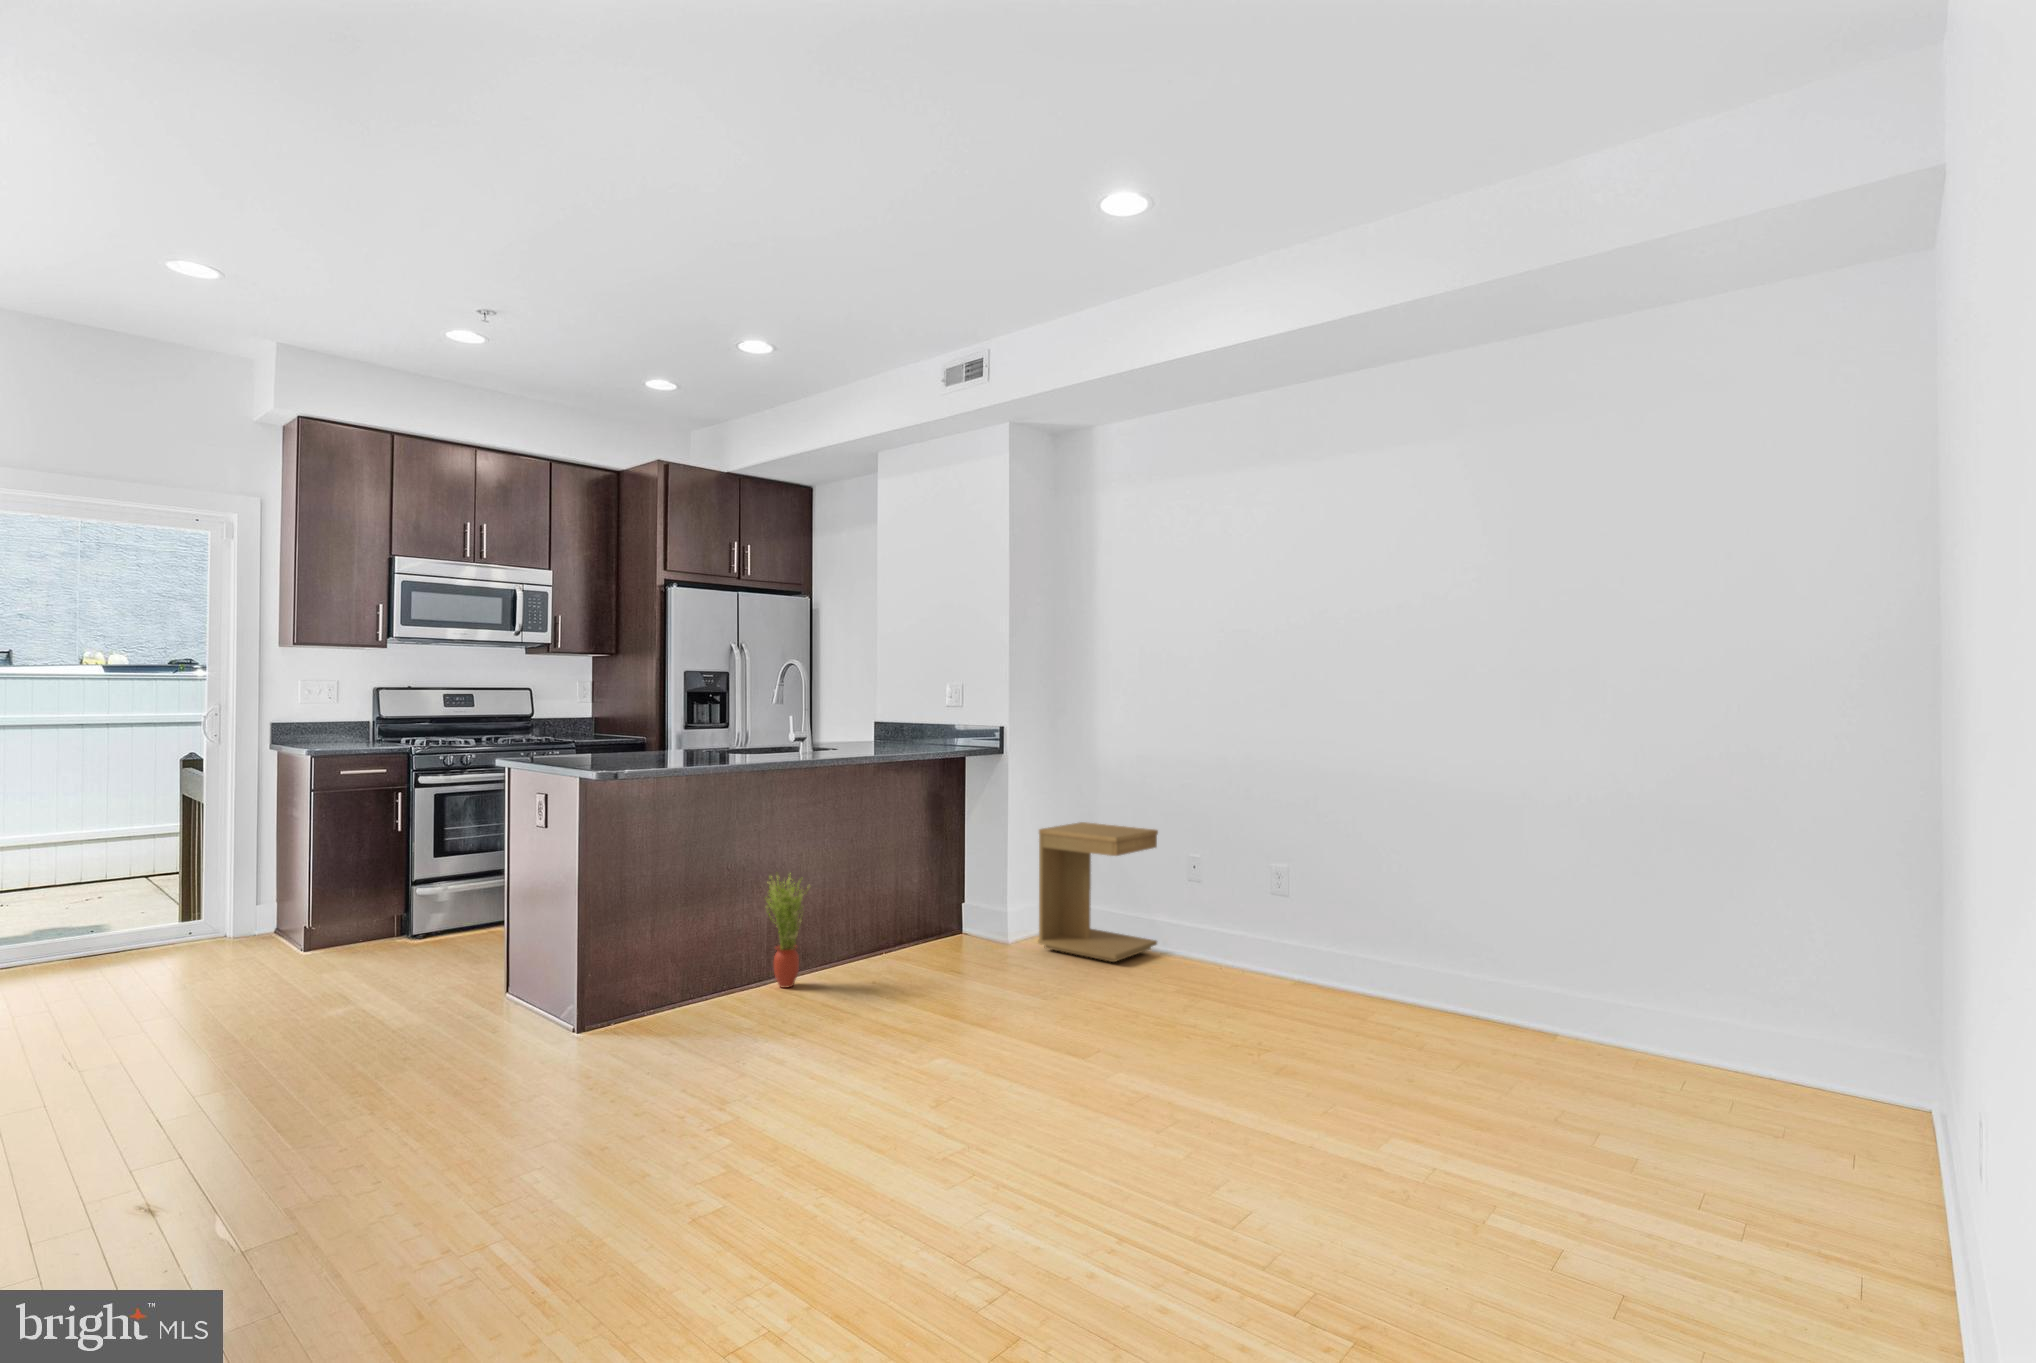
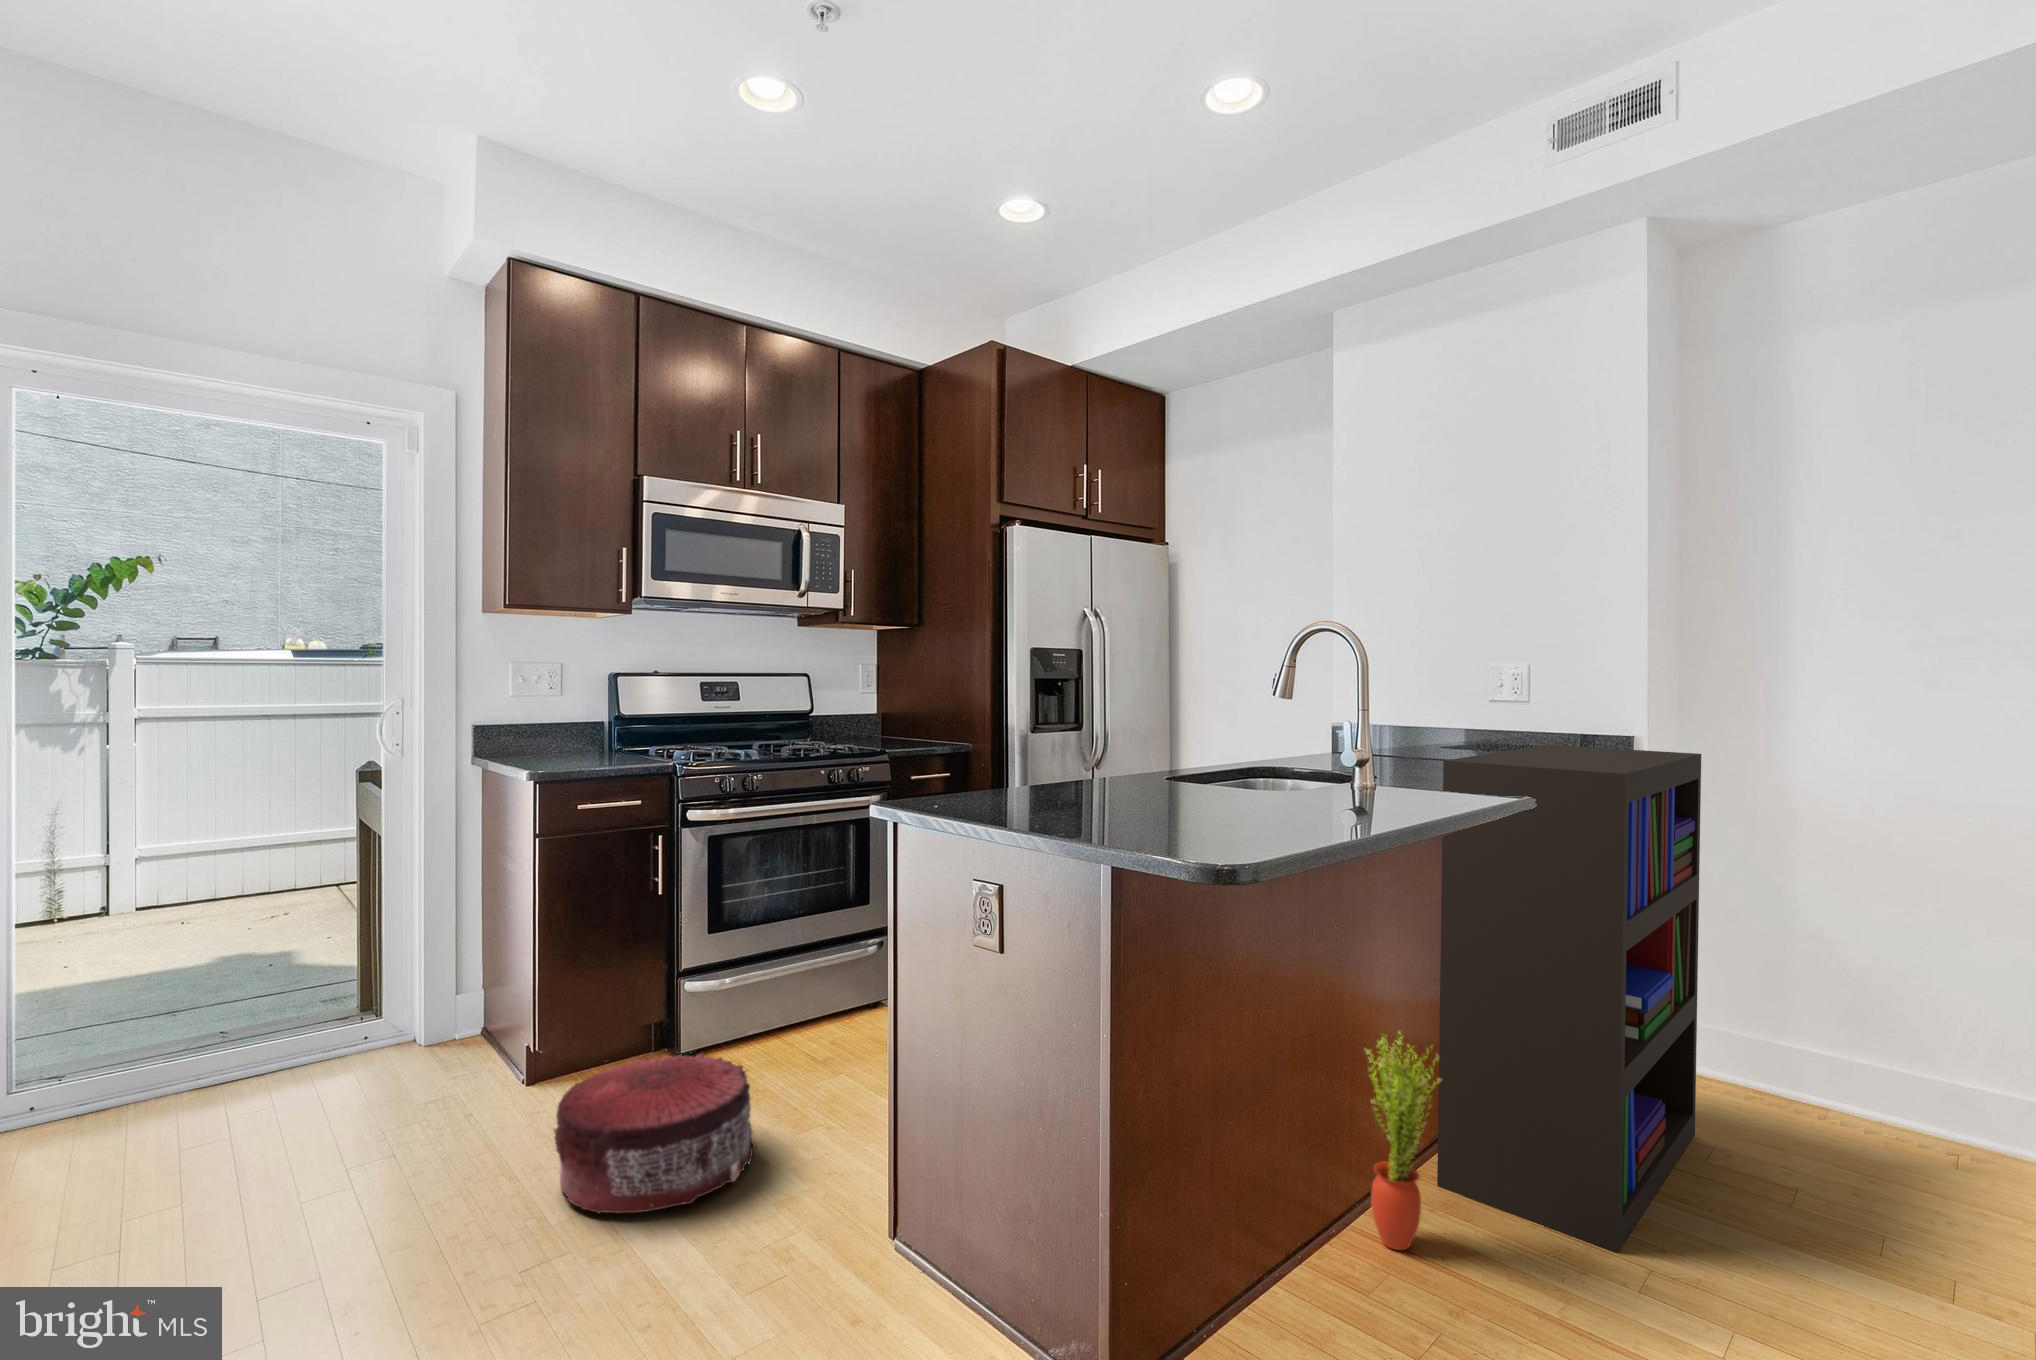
bookshelf: none [839,727,1021,985] -> present [1437,745,1701,1253]
side table: present [1038,822,1158,962] -> none [1734,909,1967,1192]
pouf: none [311,915,443,988] -> present [554,1053,756,1213]

